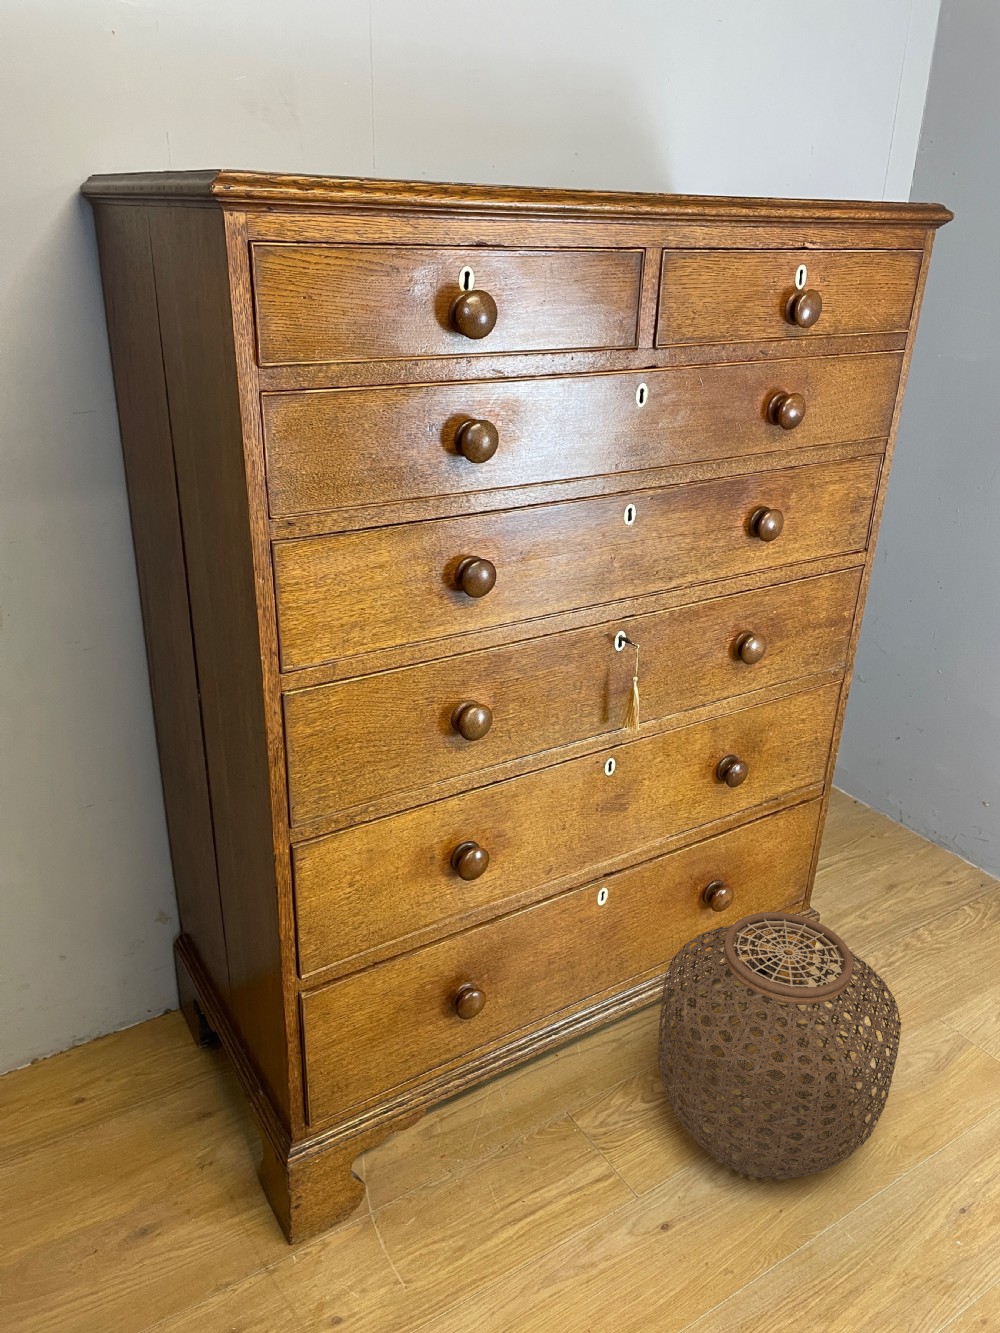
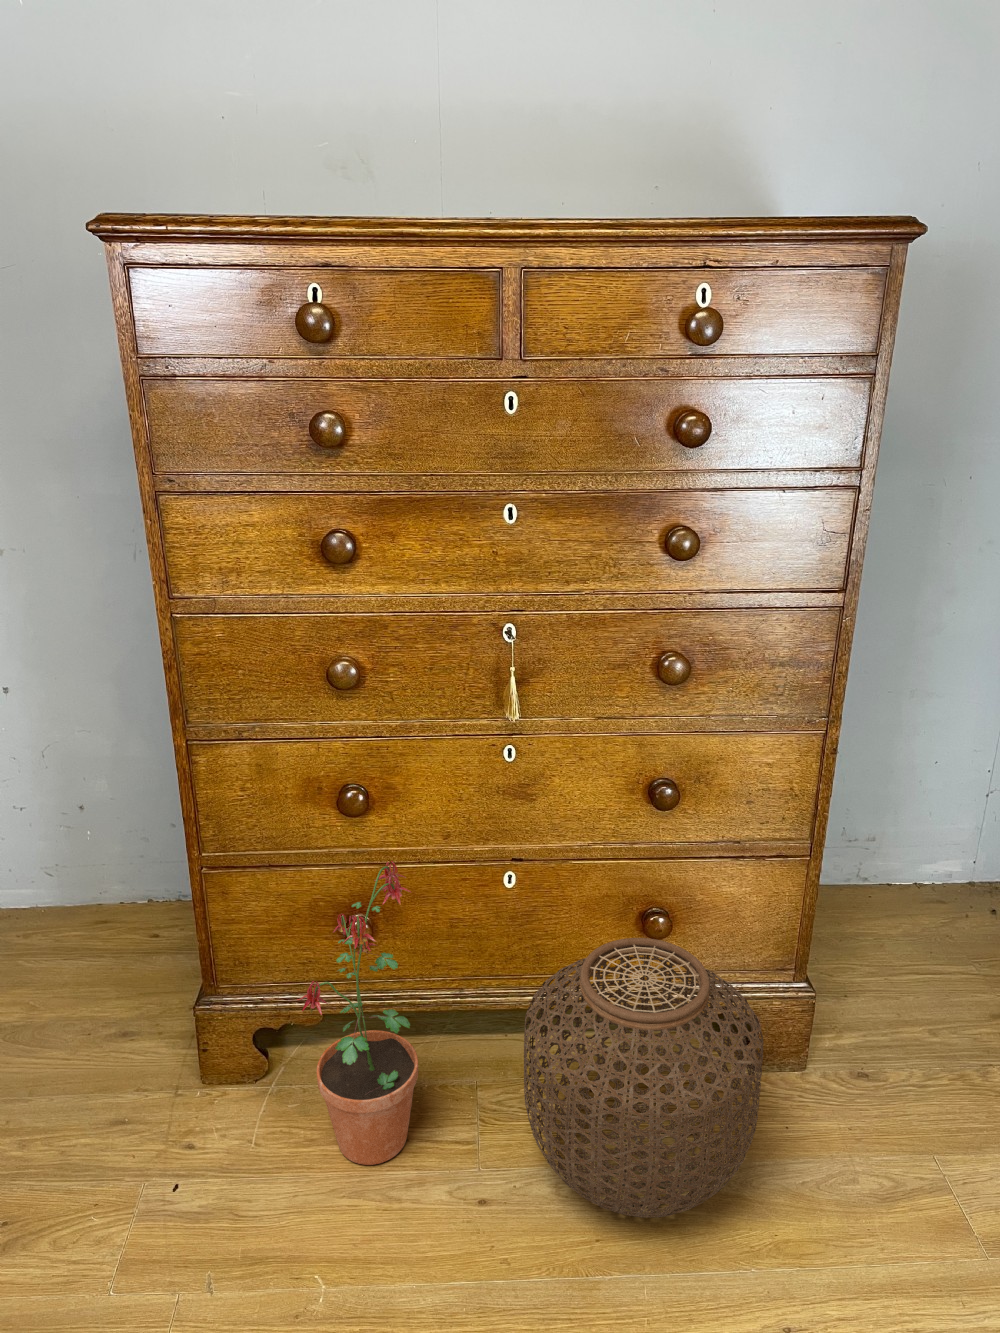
potted plant: none [436,915,580,1248] -> present [297,861,418,1165]

